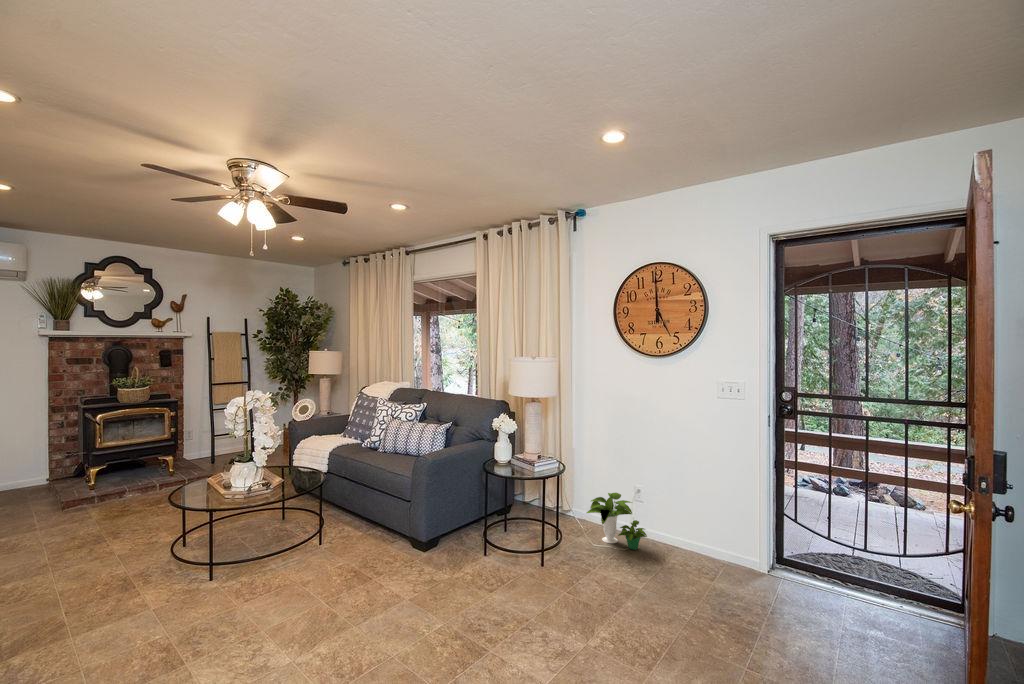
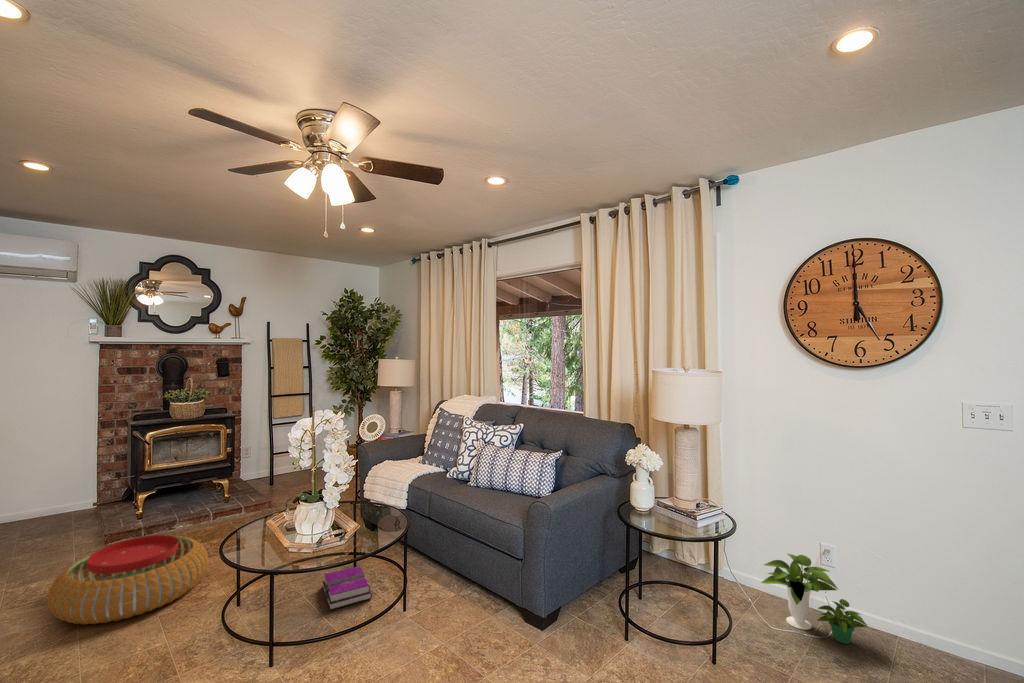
pouf: none [25,495,158,559] -> present [47,535,208,625]
hardback book: none [255,515,295,545] -> present [322,566,372,610]

